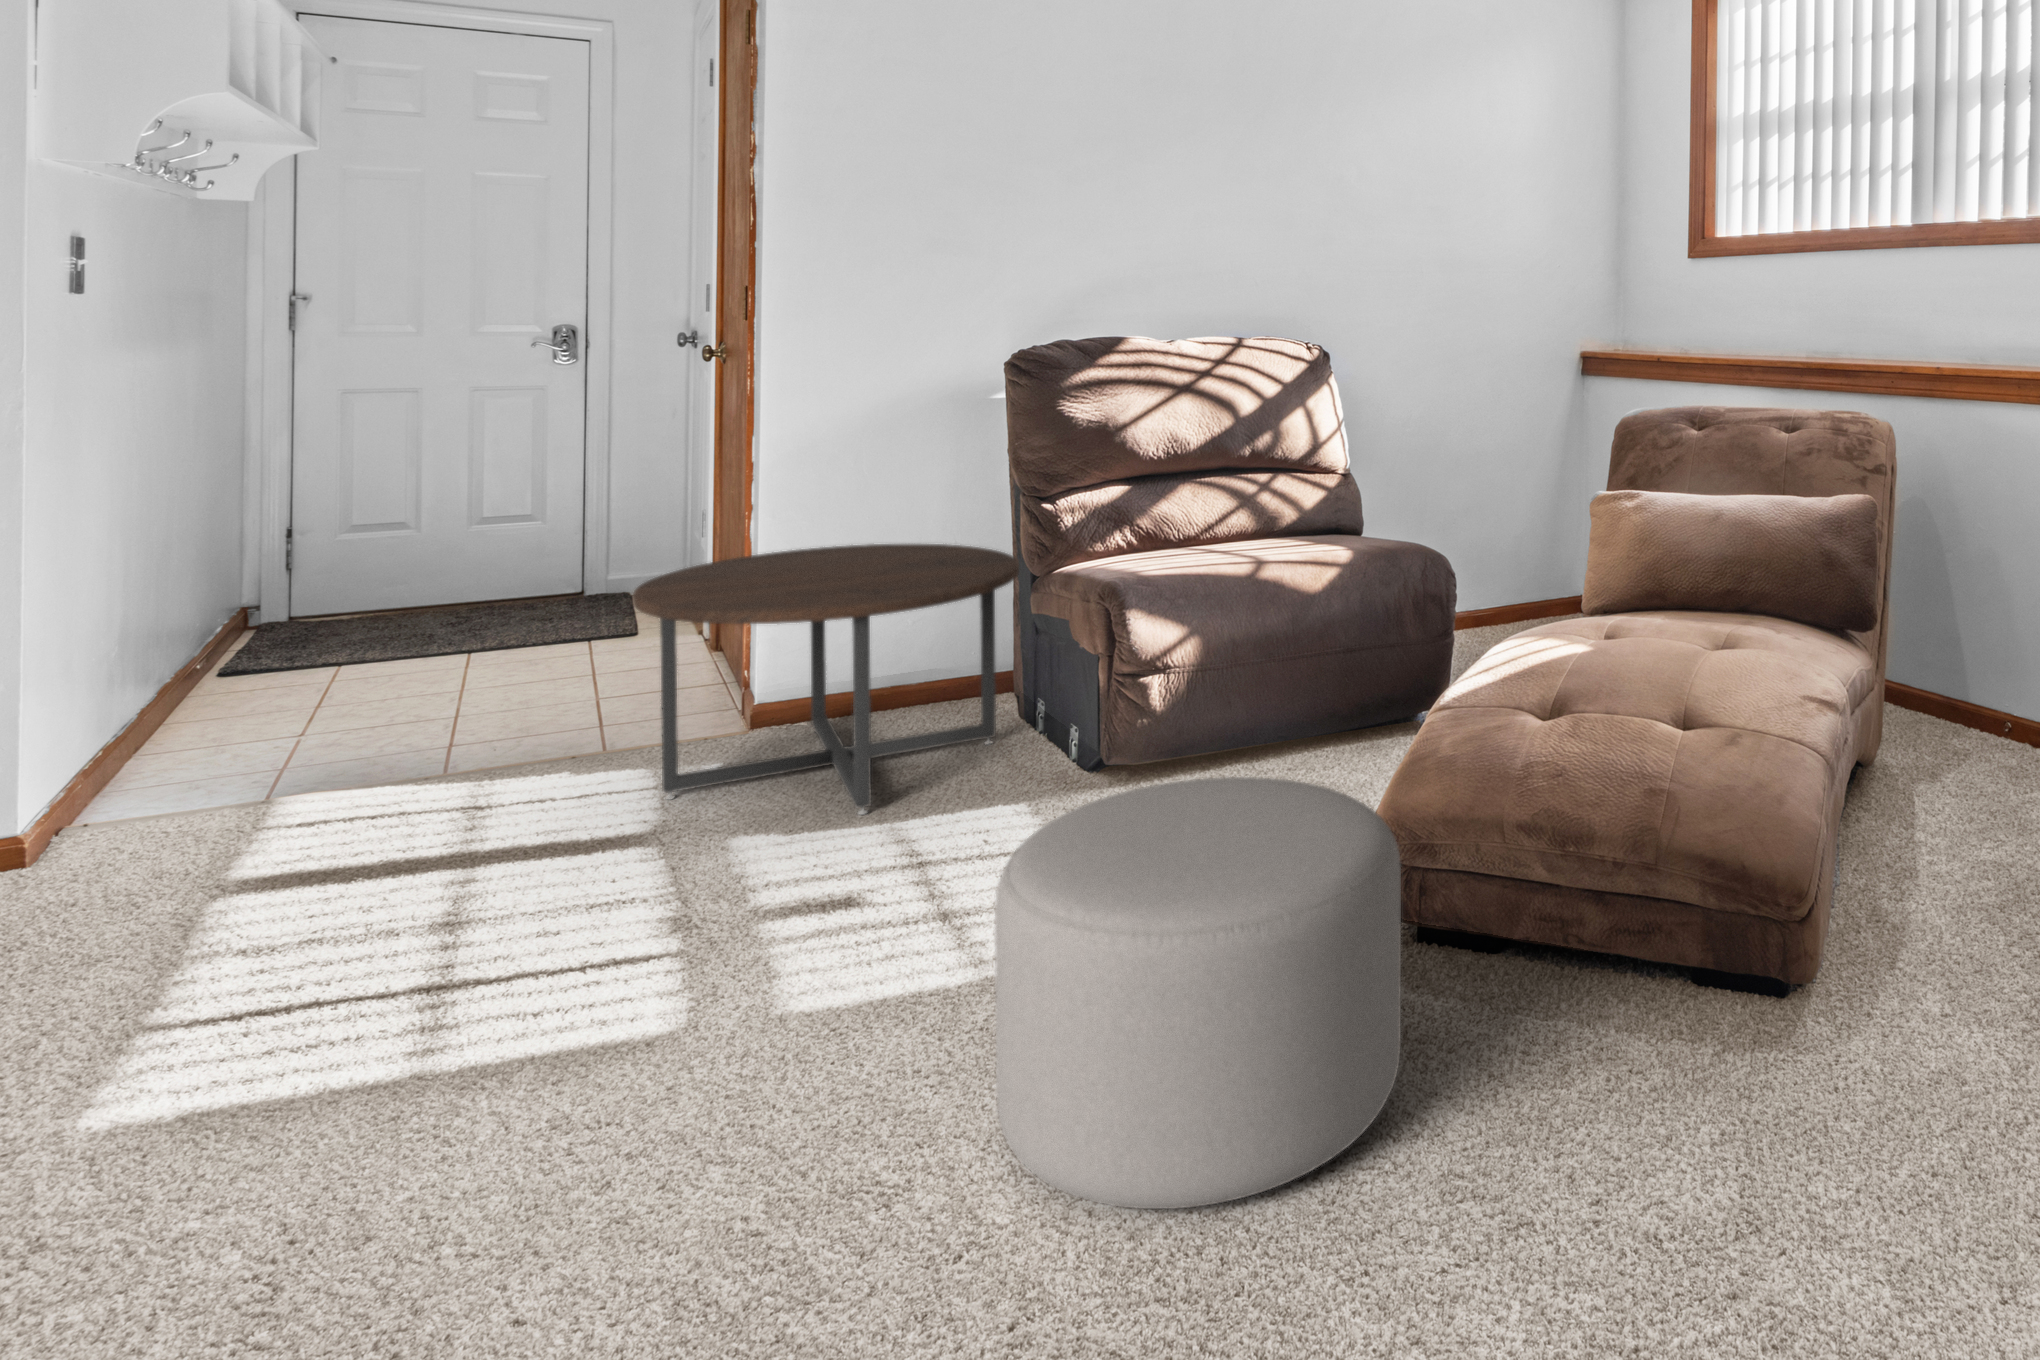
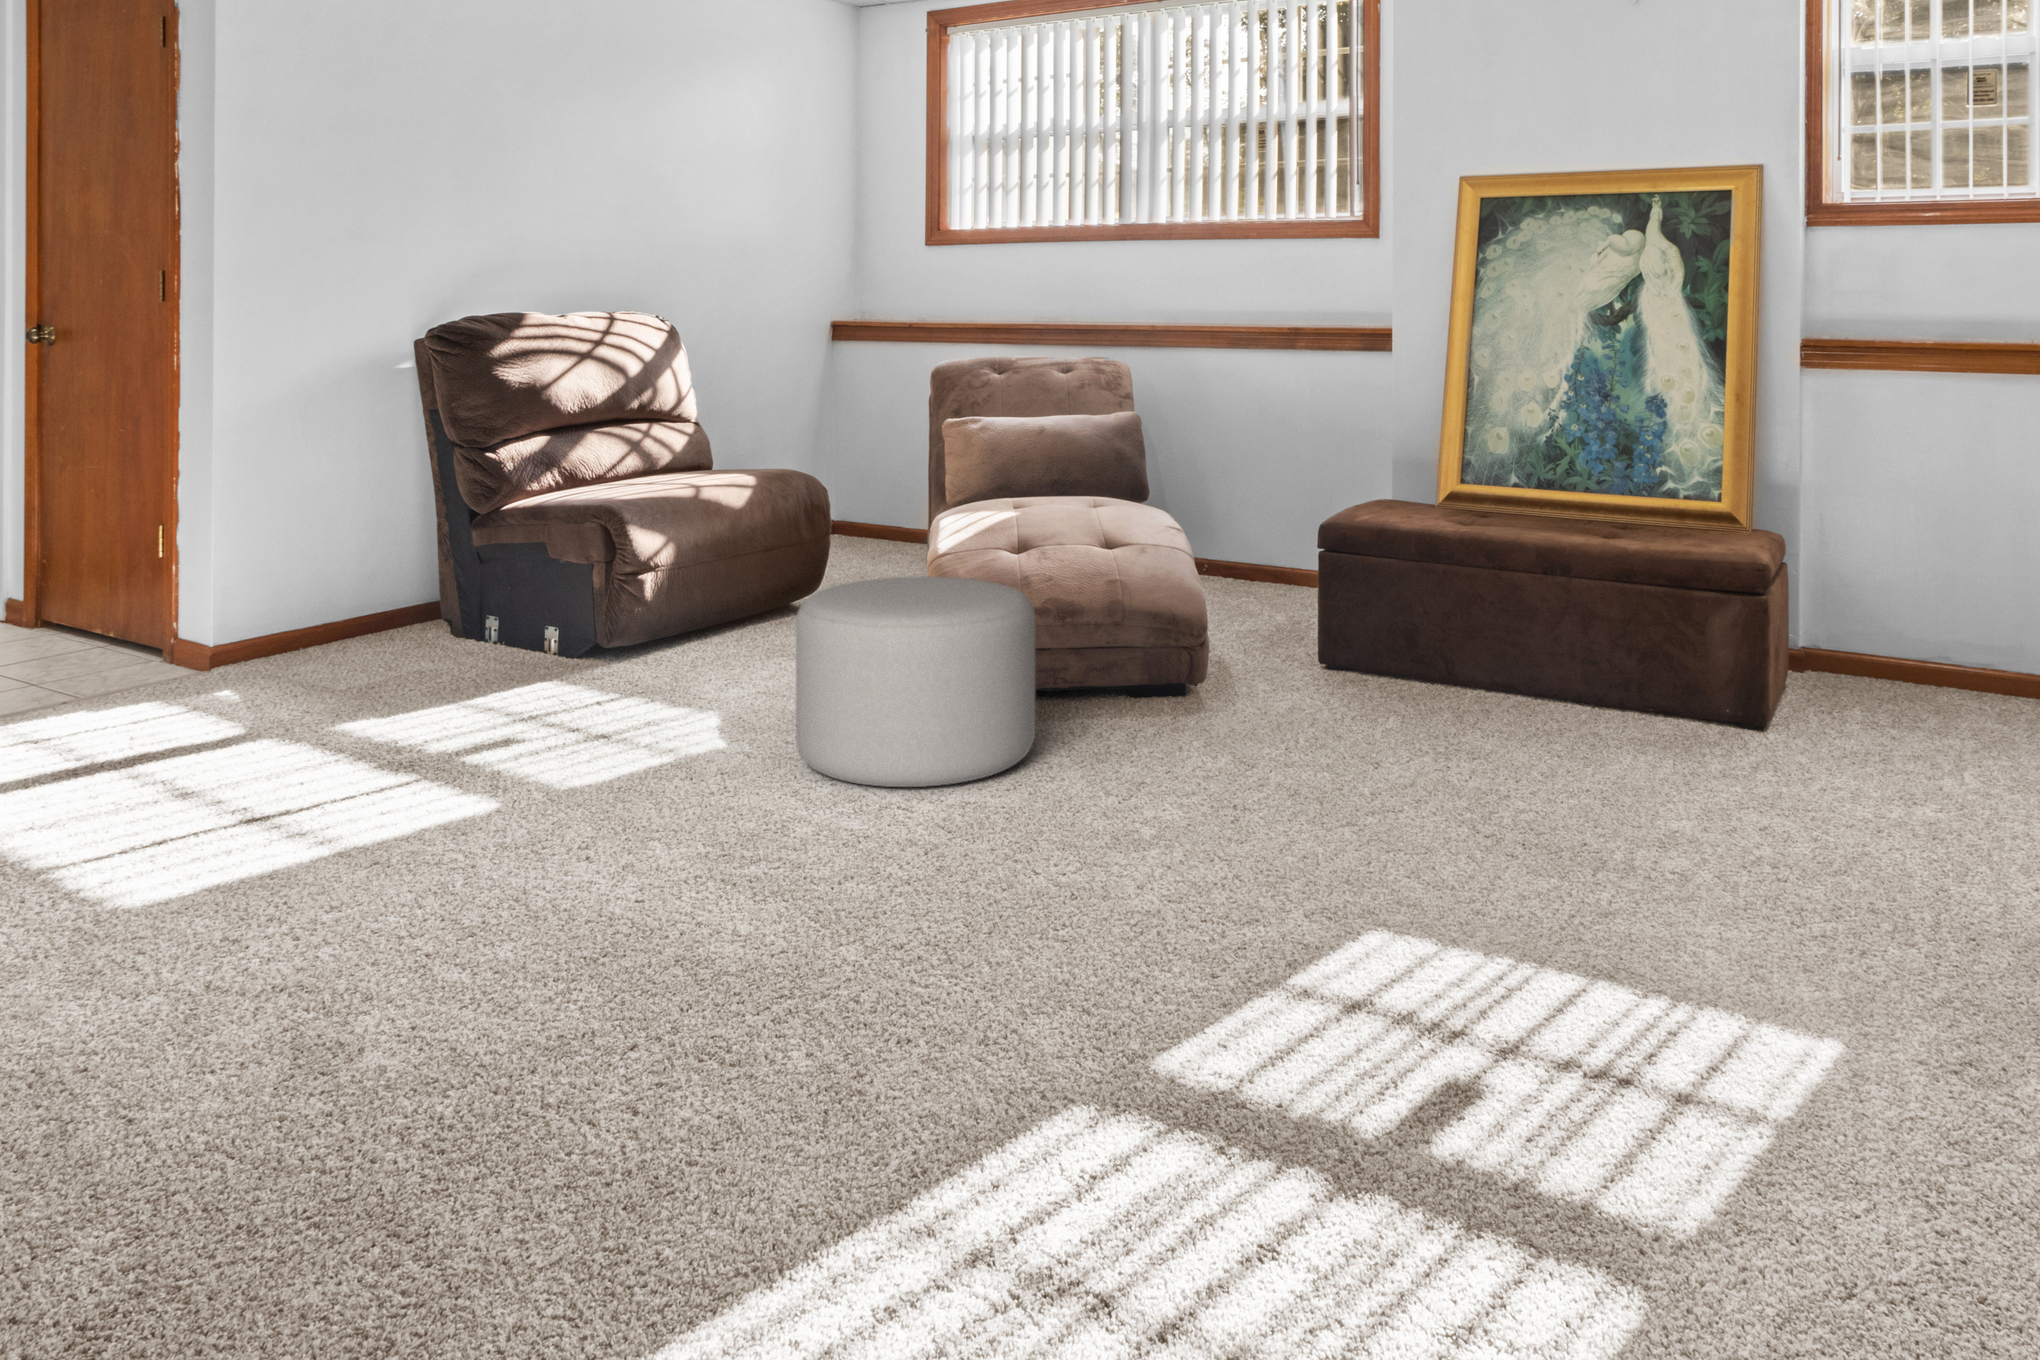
coffee table: present [633,544,1019,815] -> none [183,492,509,706]

